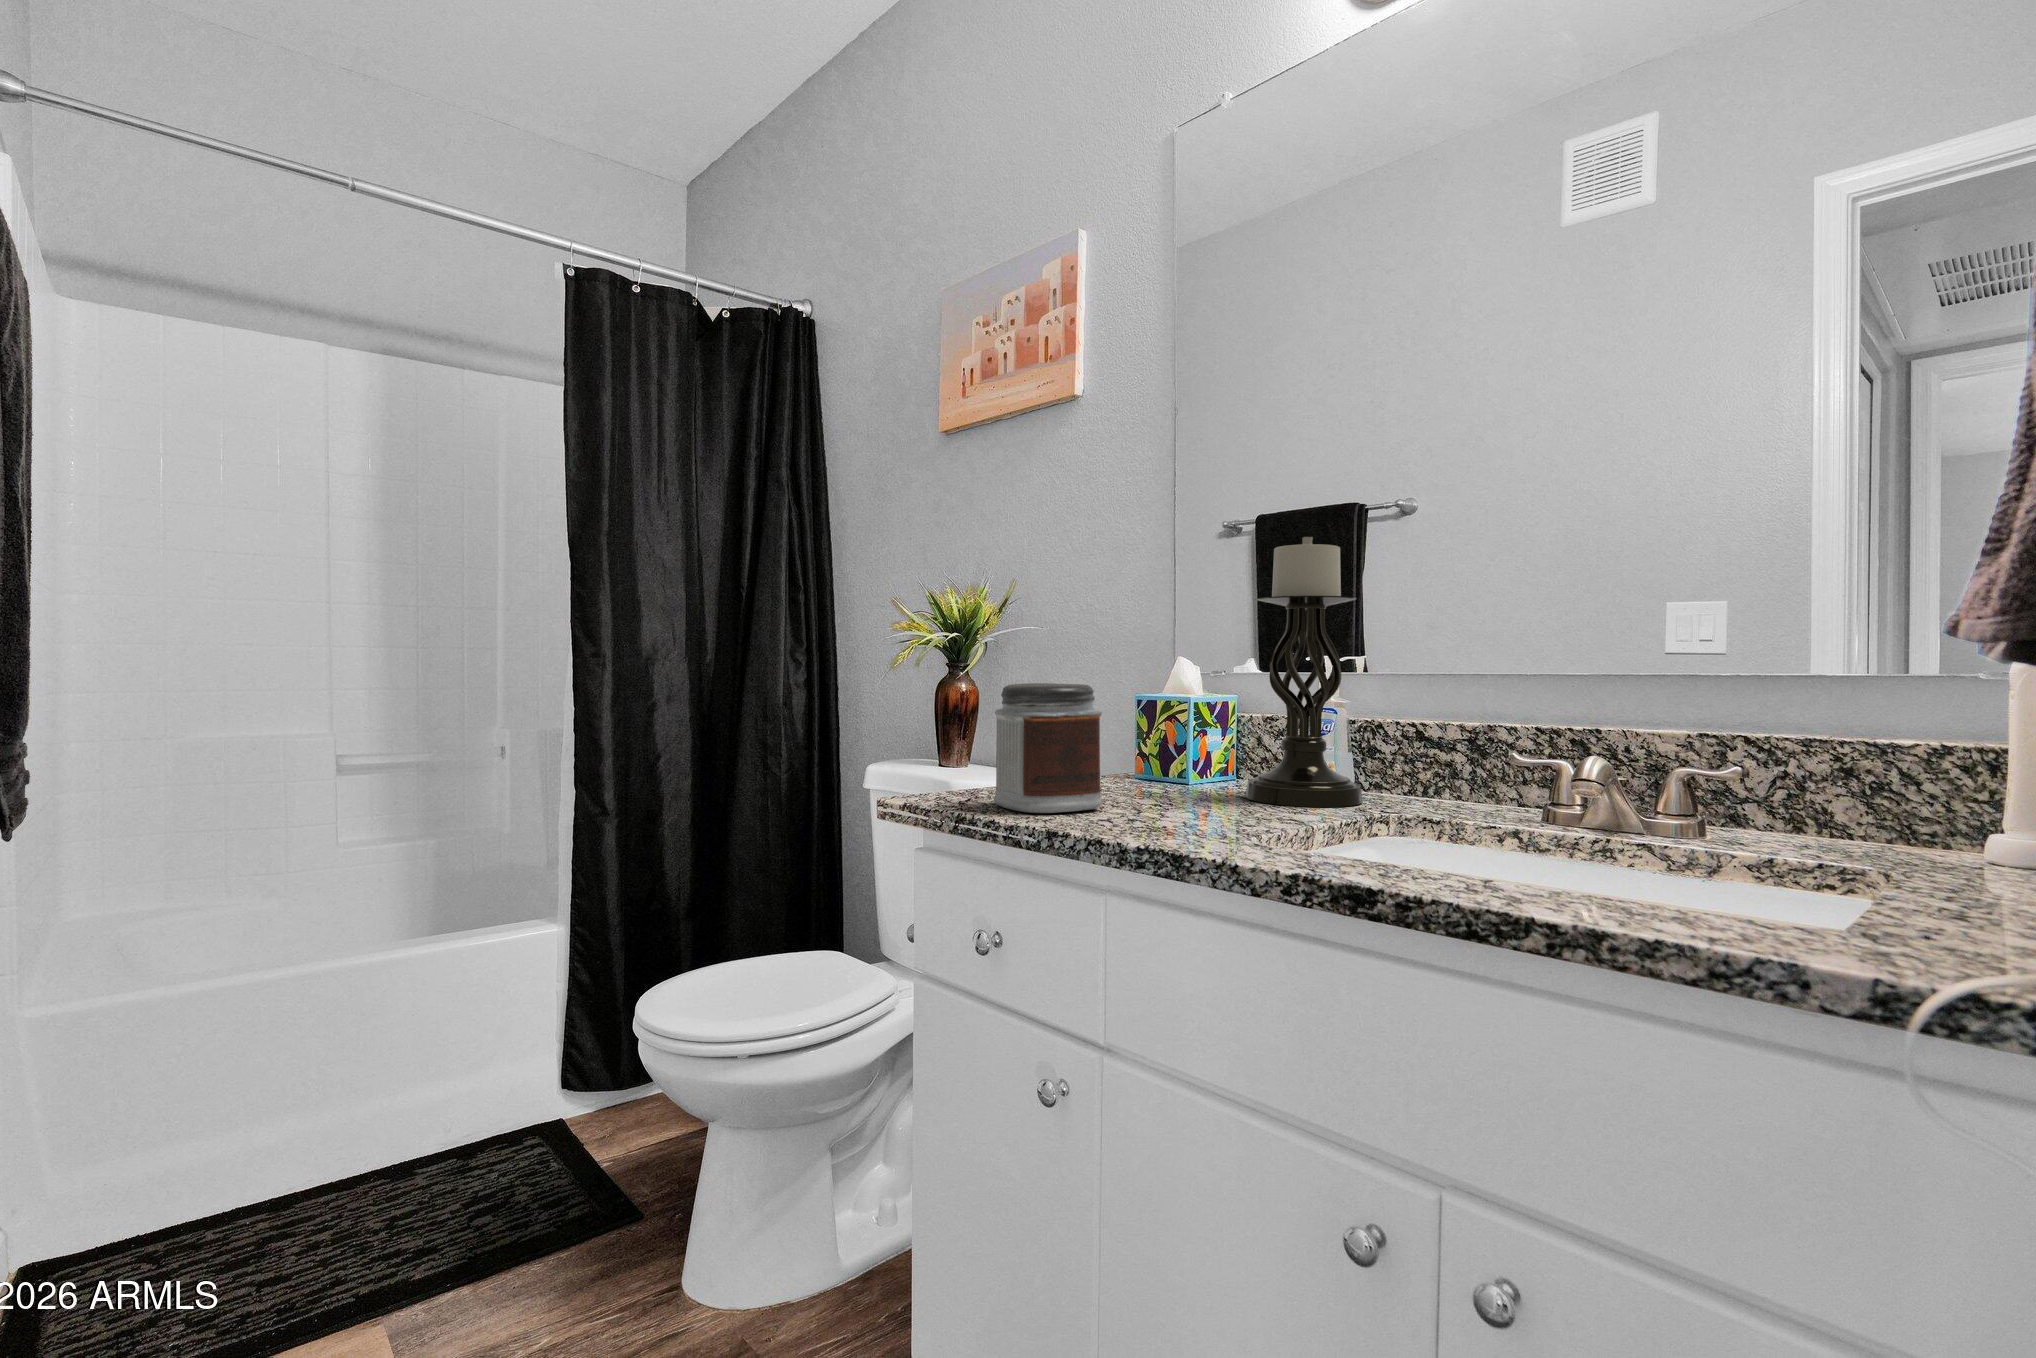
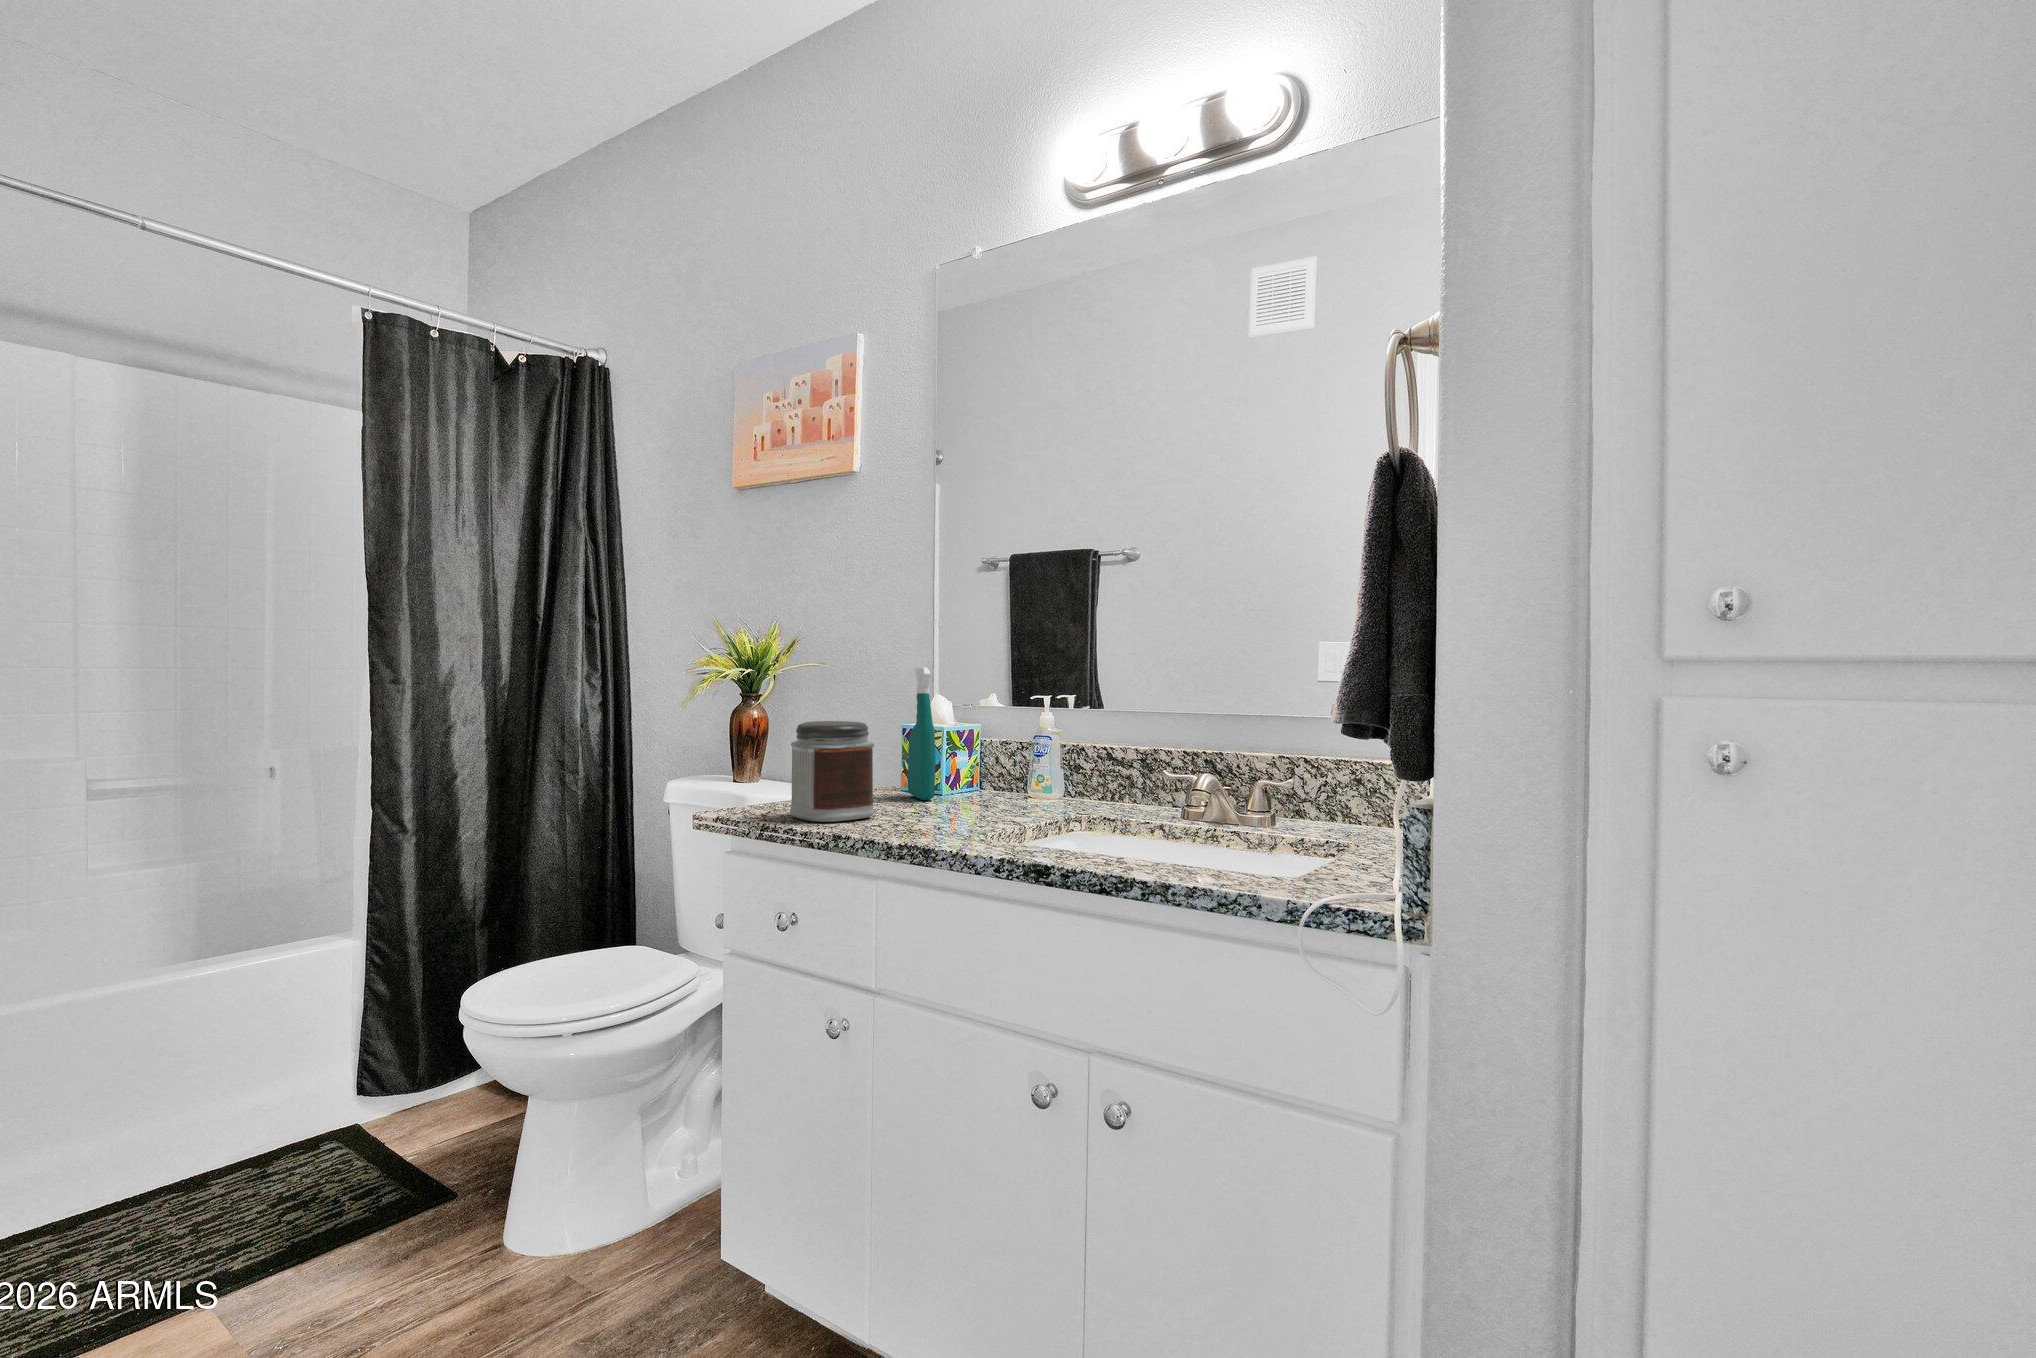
candle holder: present [1245,537,1363,807] -> none [984,609,1068,811]
spray bottle: none [1144,620,1180,790] -> present [908,667,935,800]

